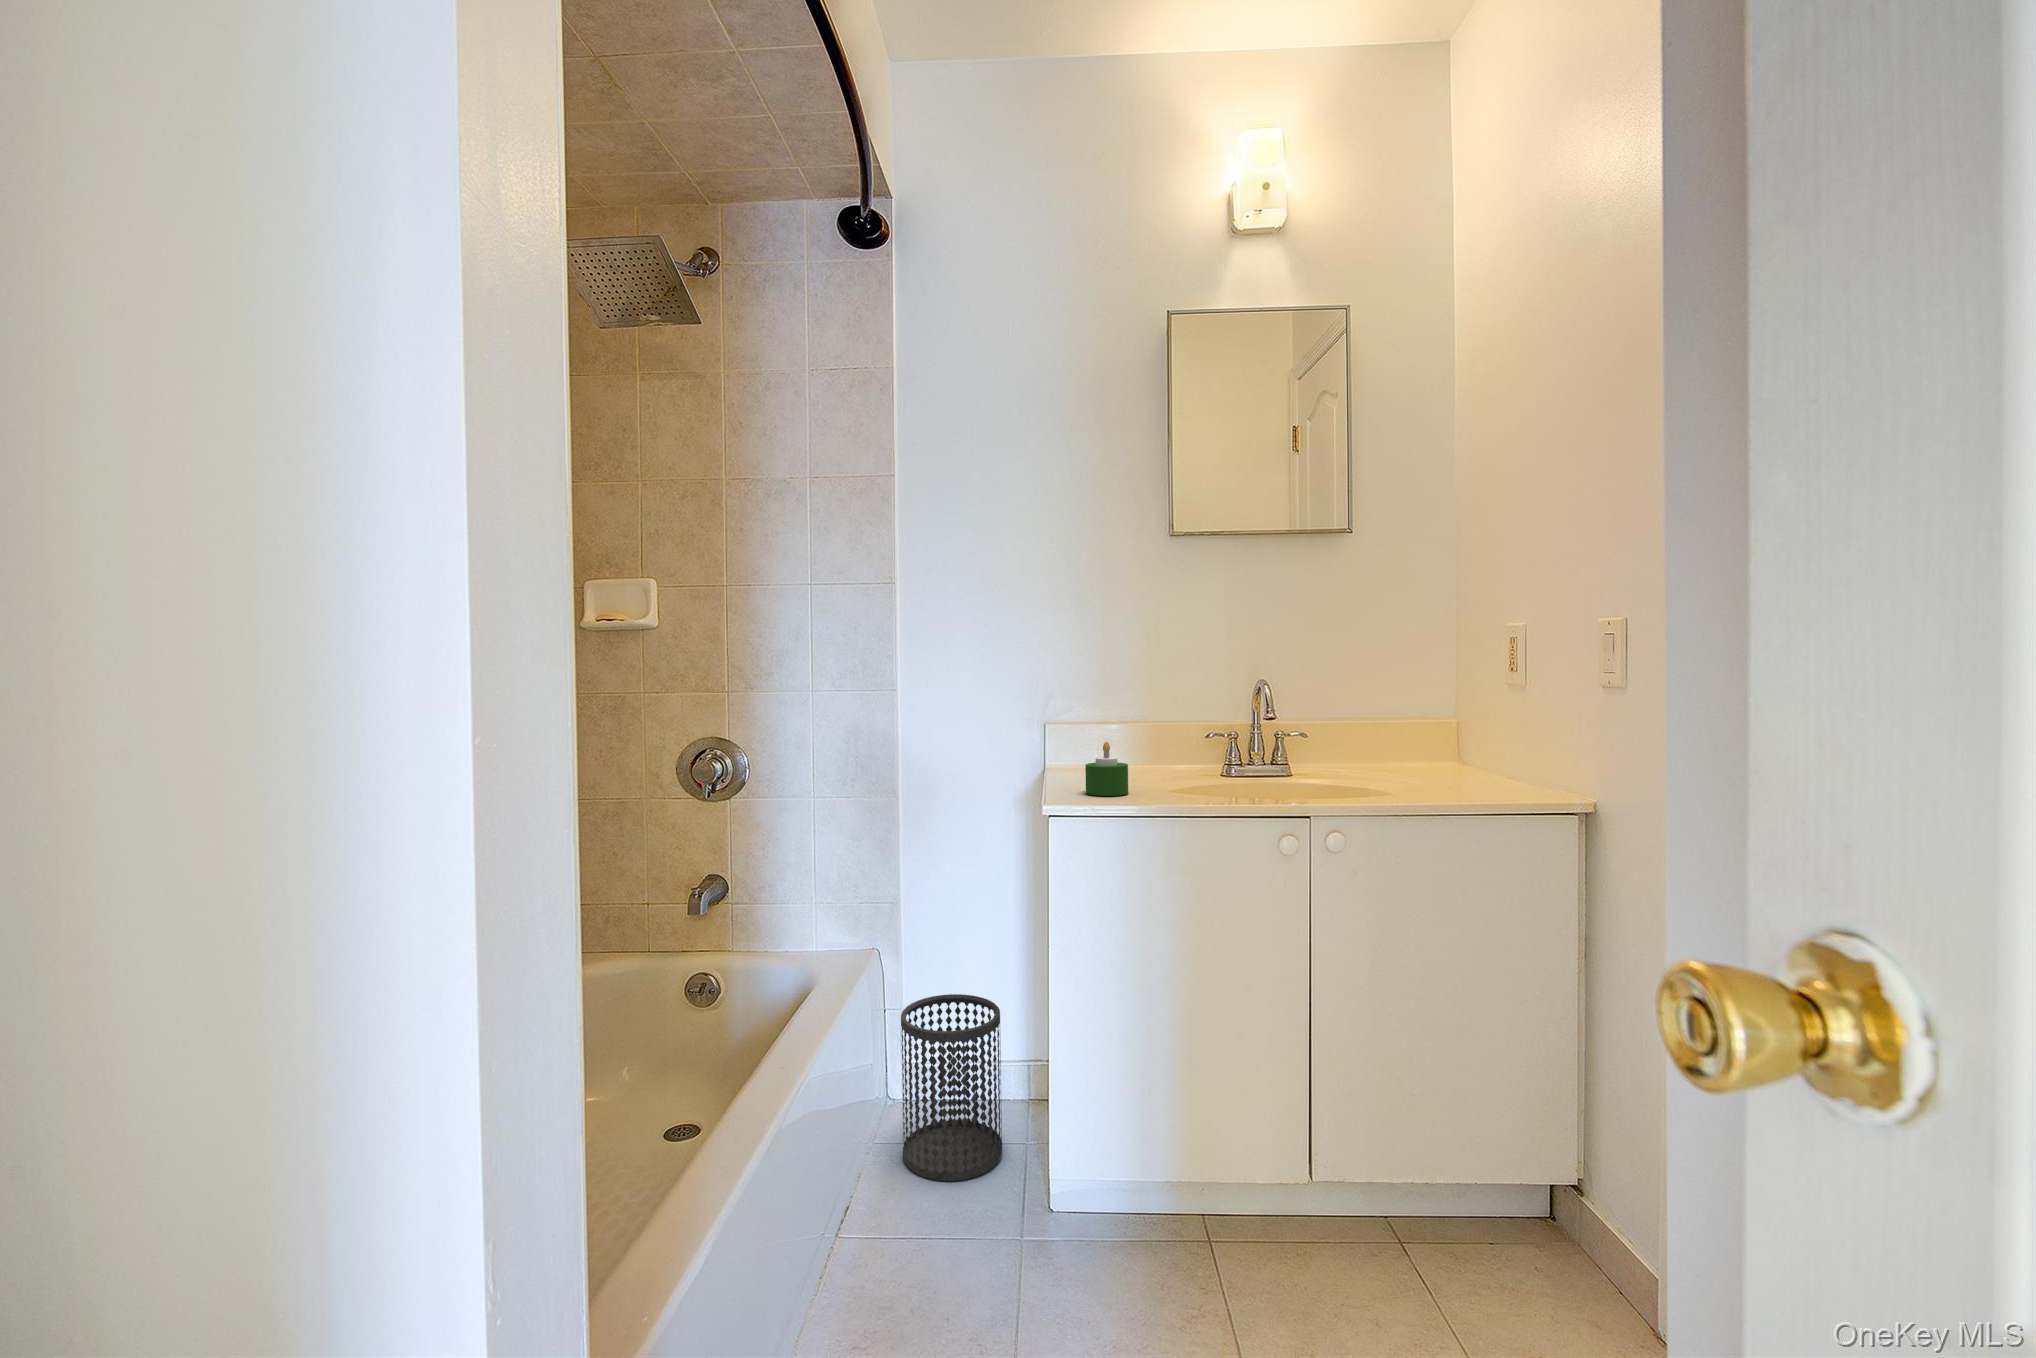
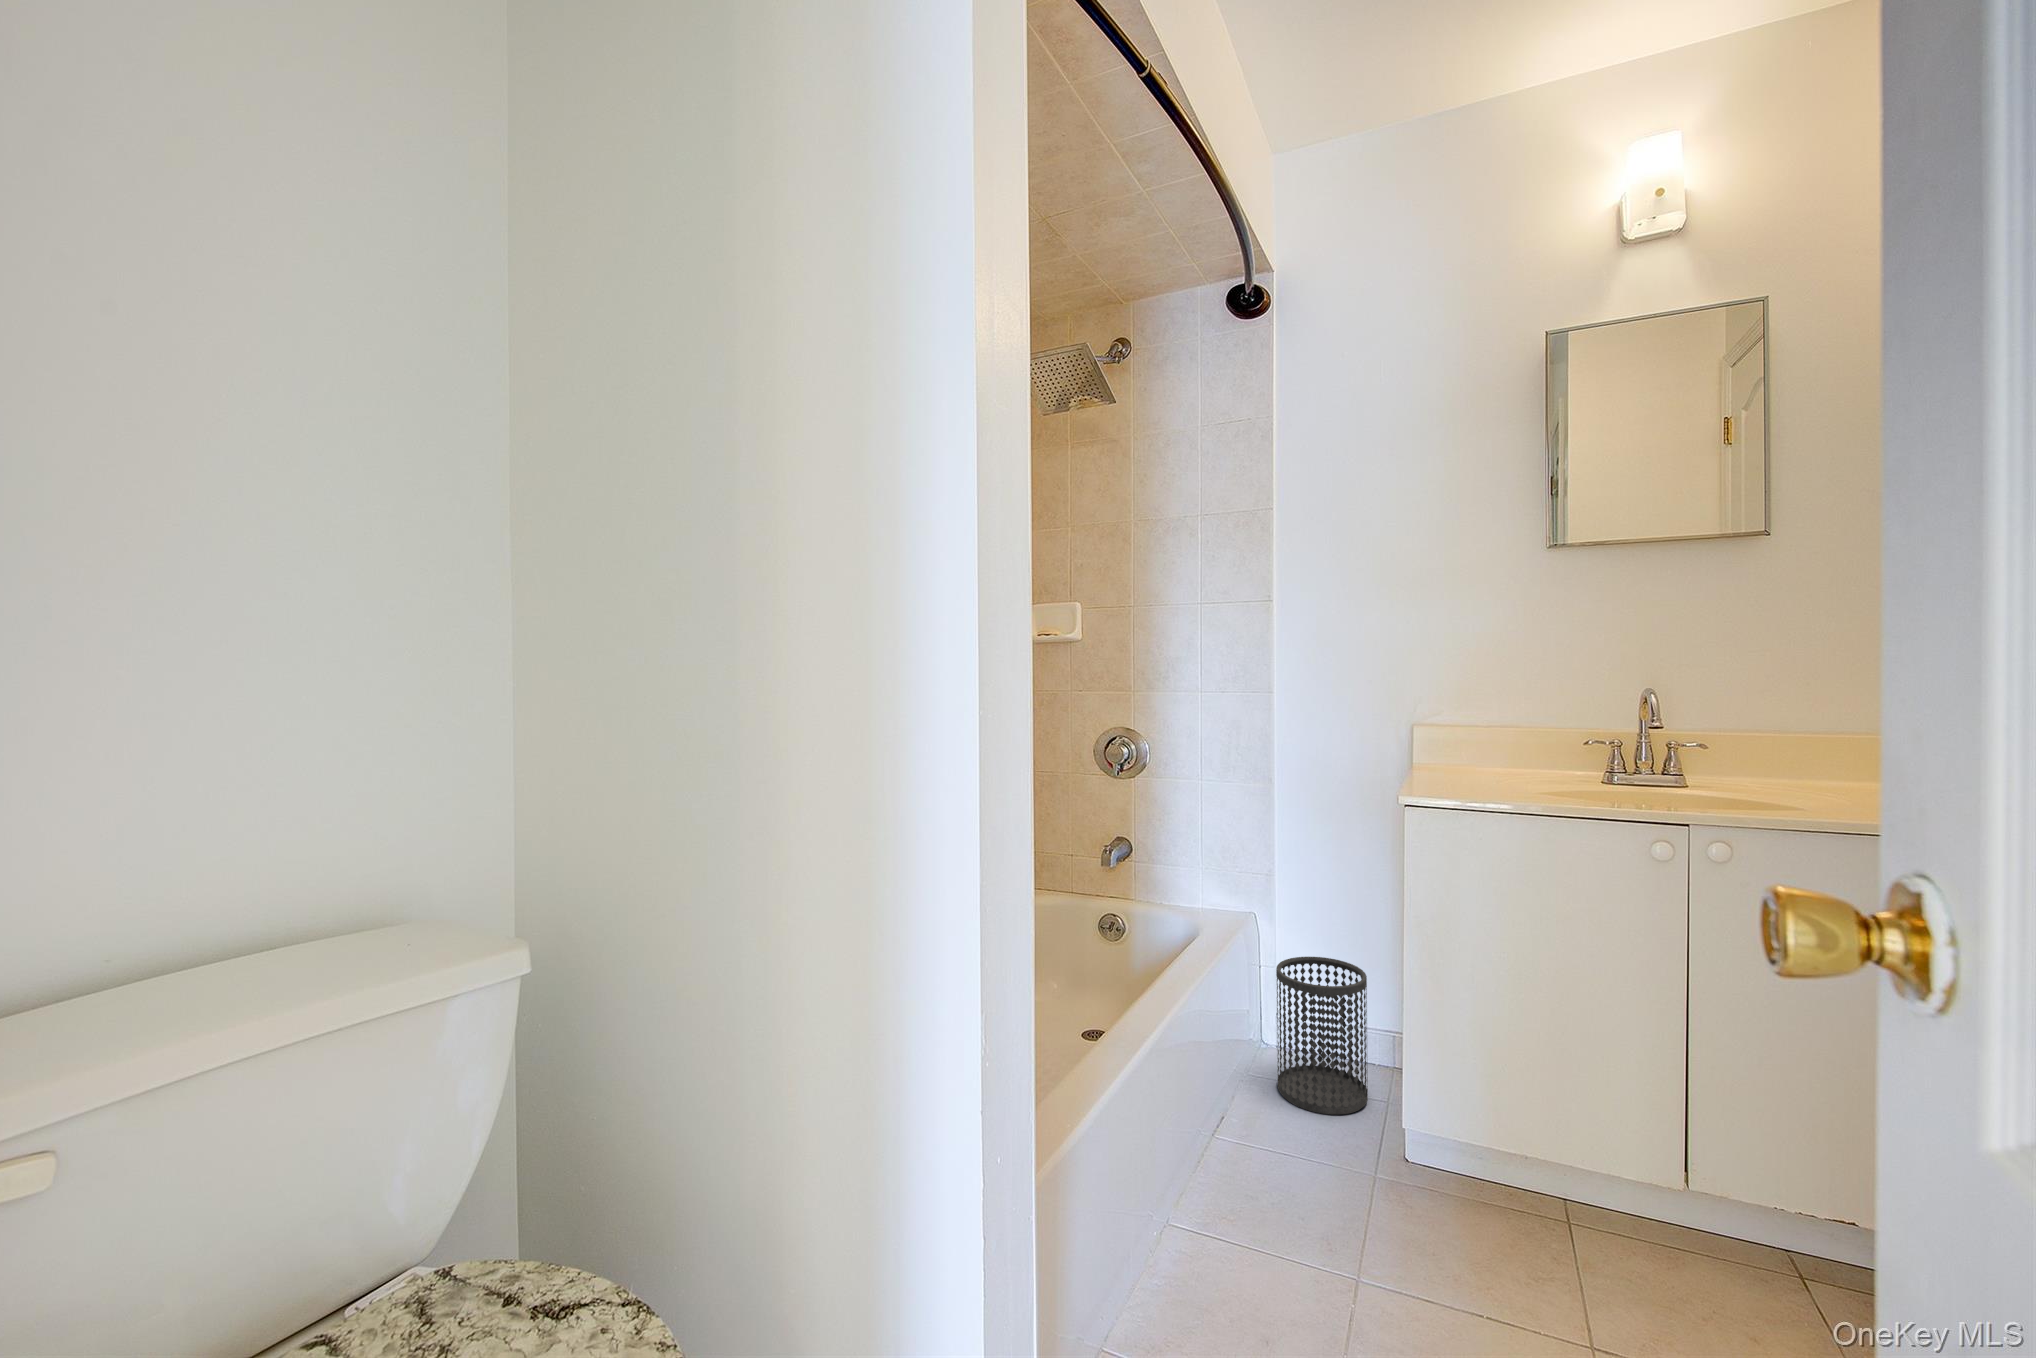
candle: present [1085,742,1128,796] -> none [1451,744,1495,793]

